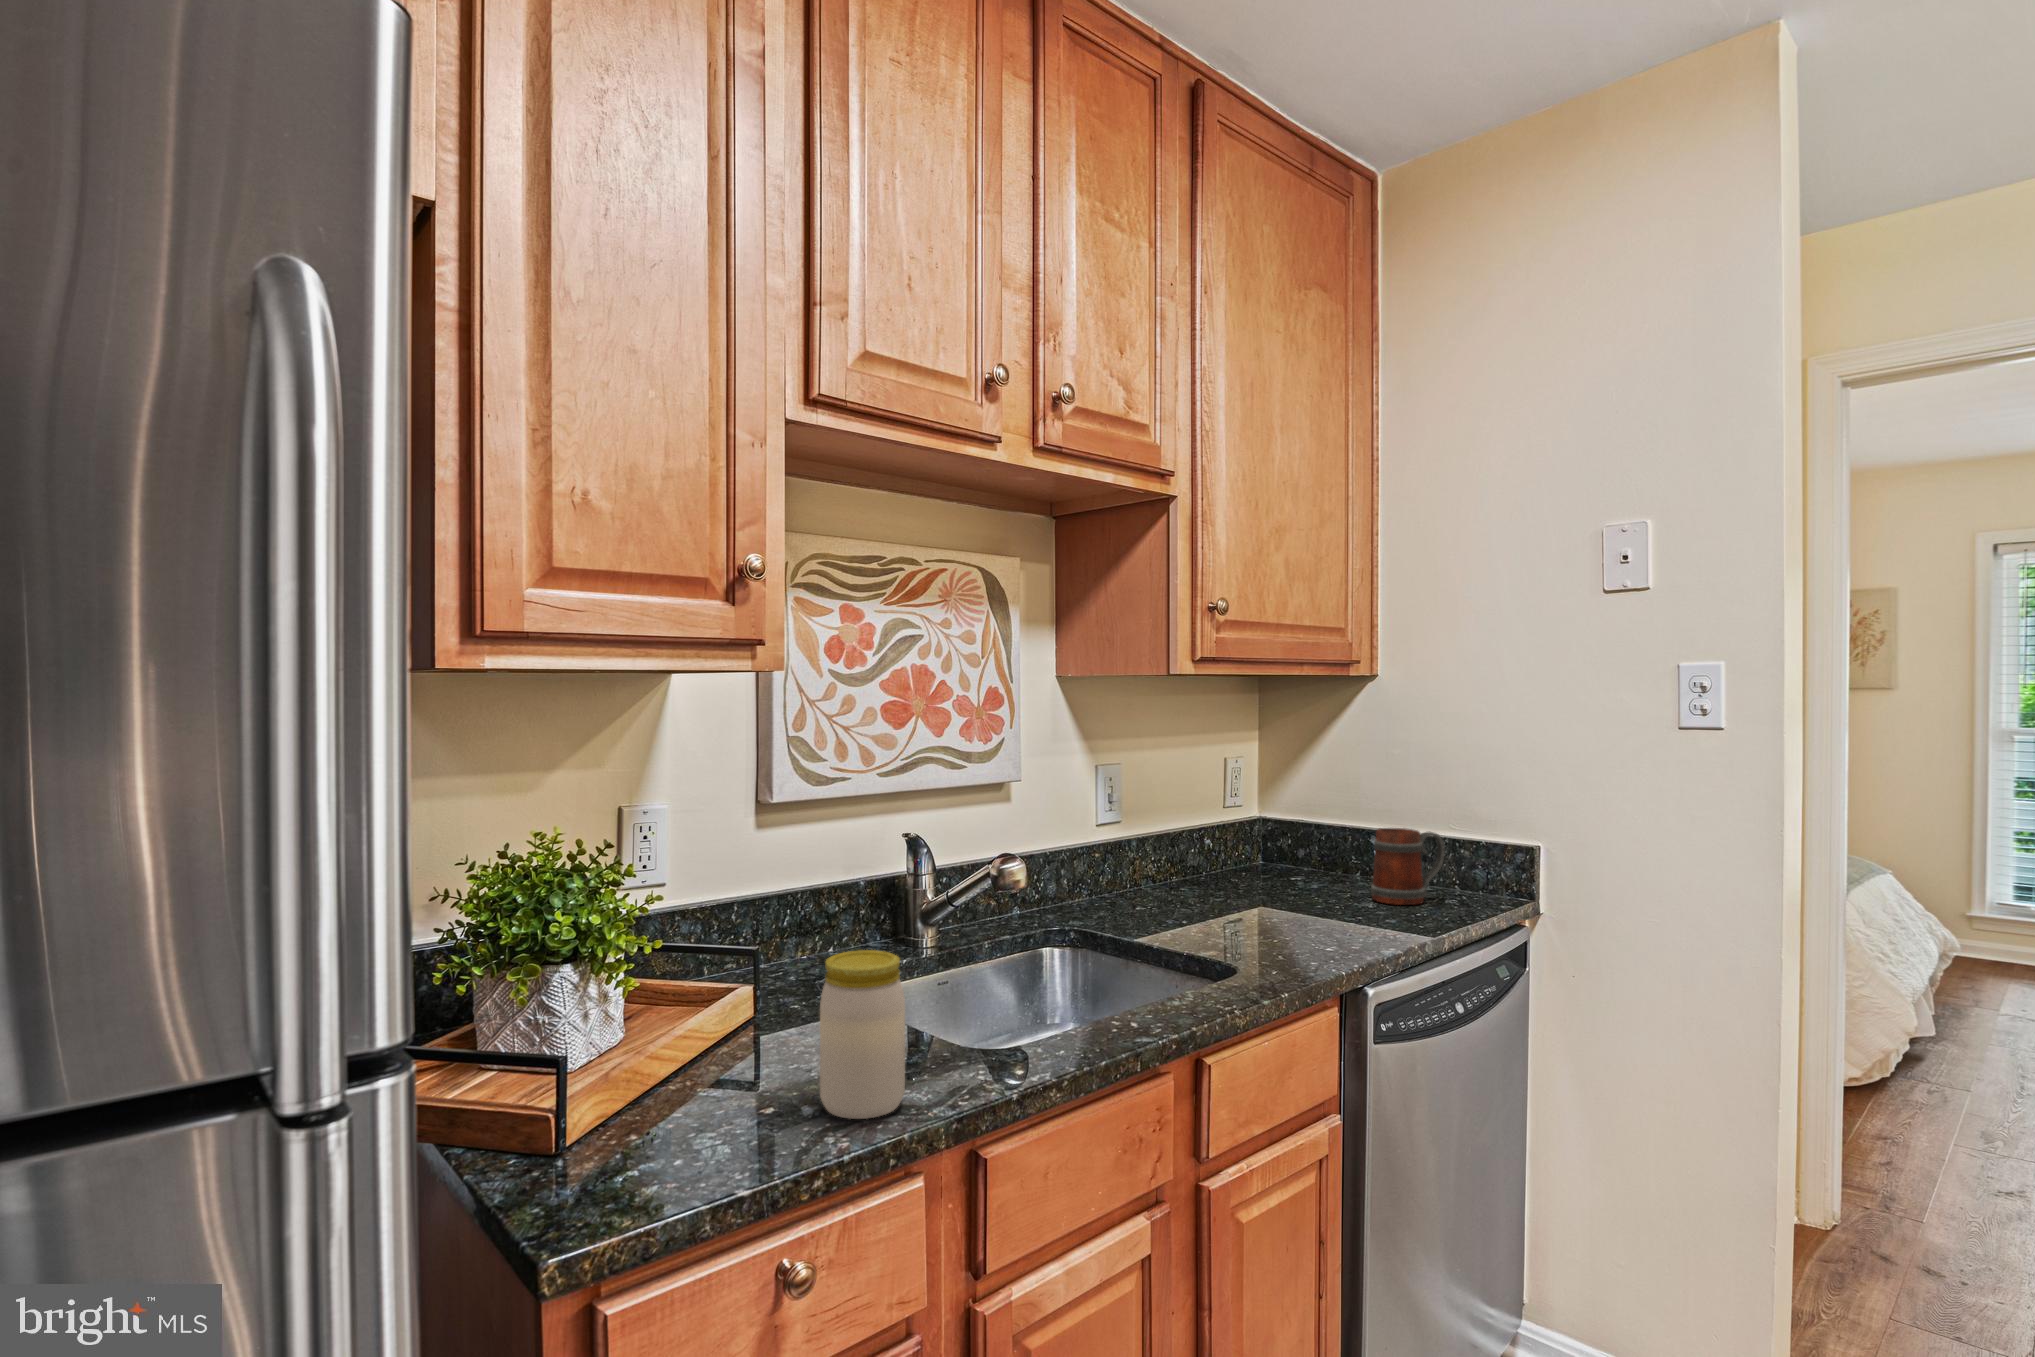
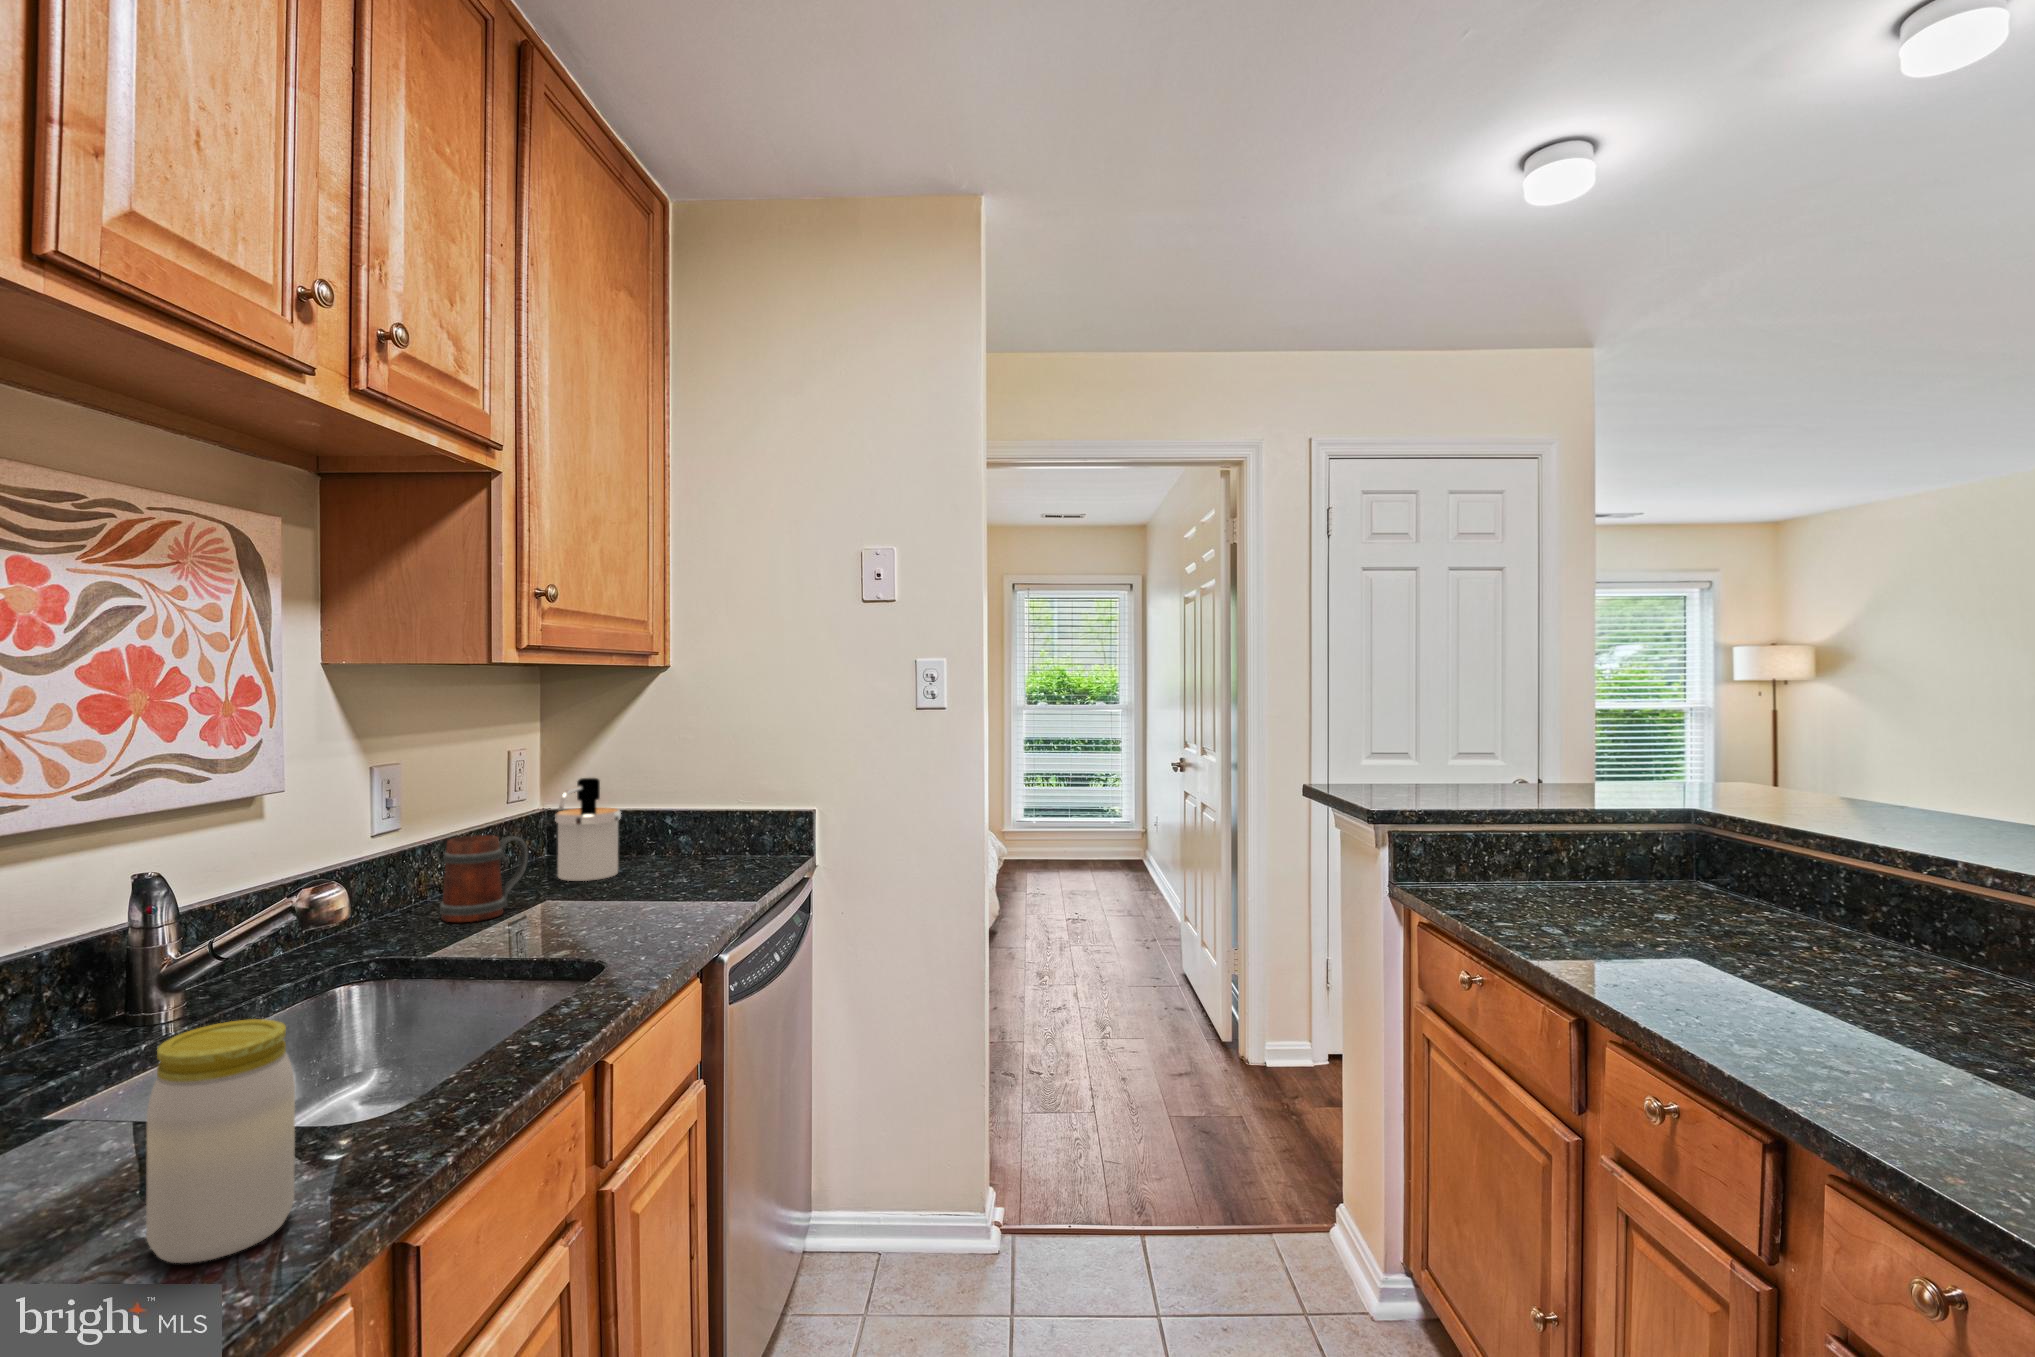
soap dispenser: none [1250,788,1317,892] -> present [556,778,621,881]
mug: present [1371,828,1445,905] -> present [440,835,528,922]

